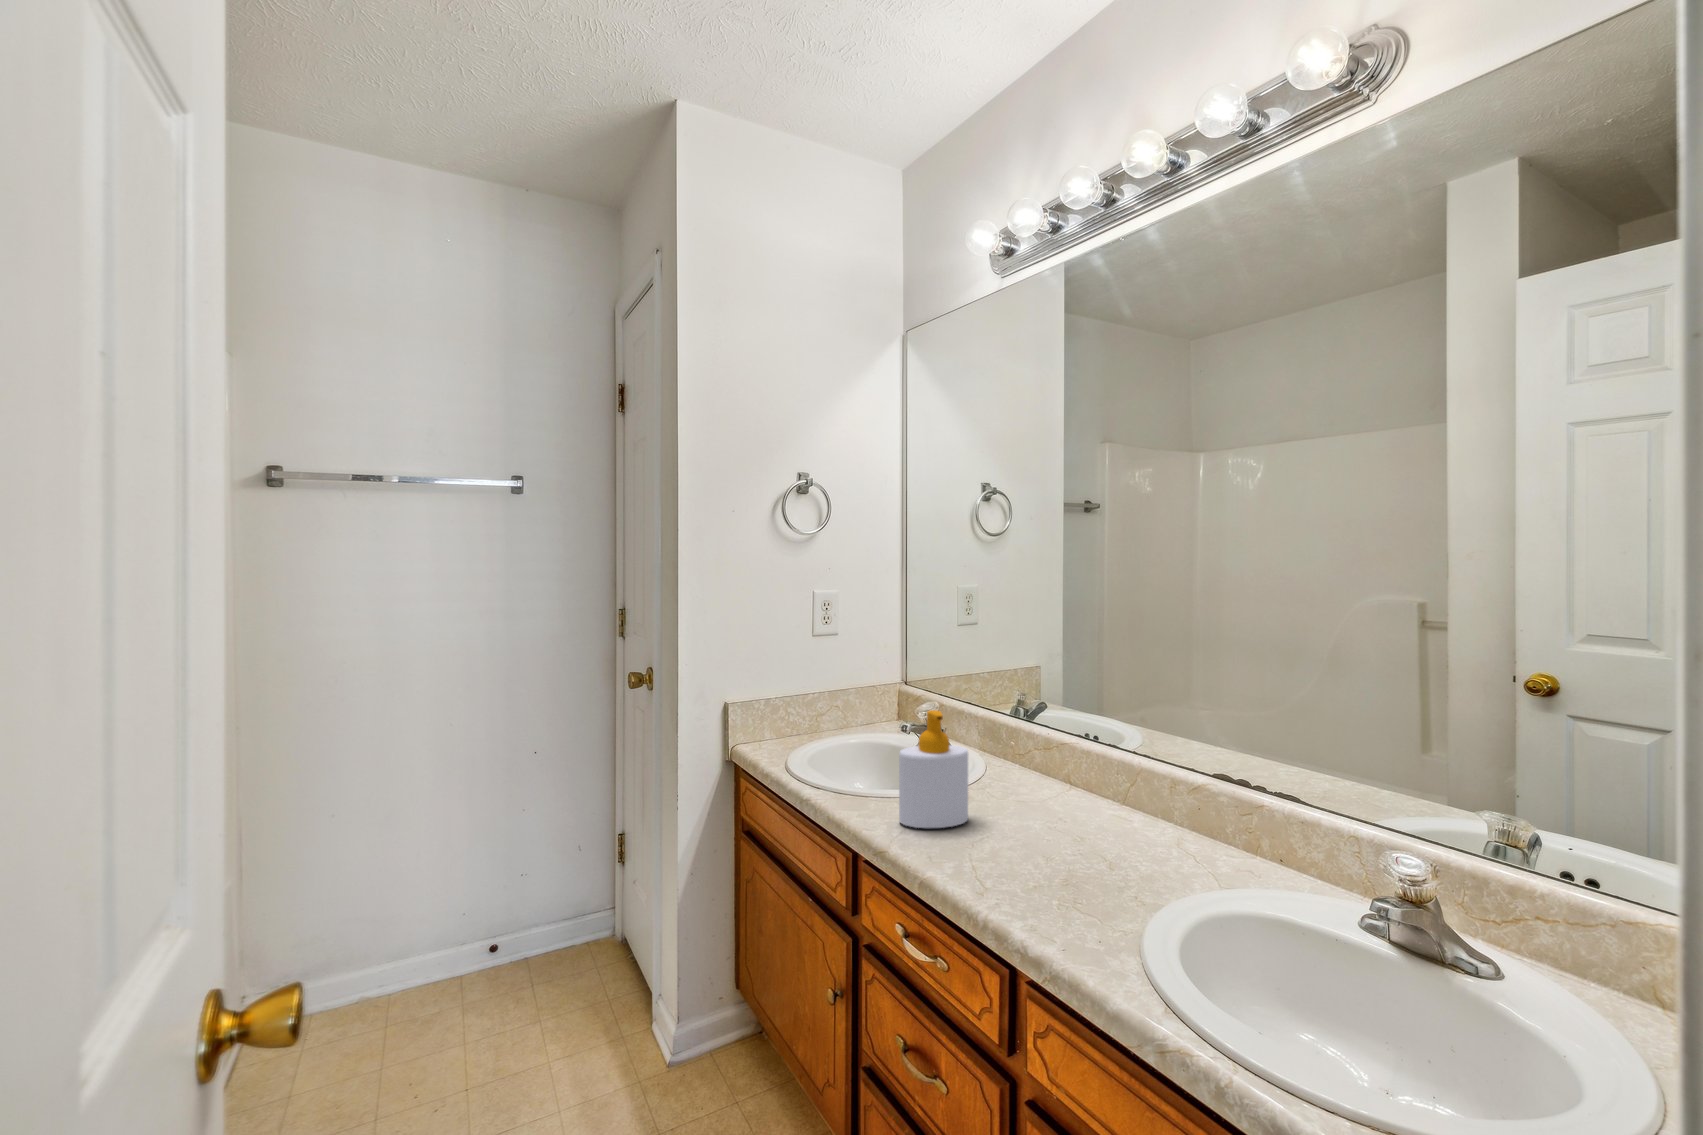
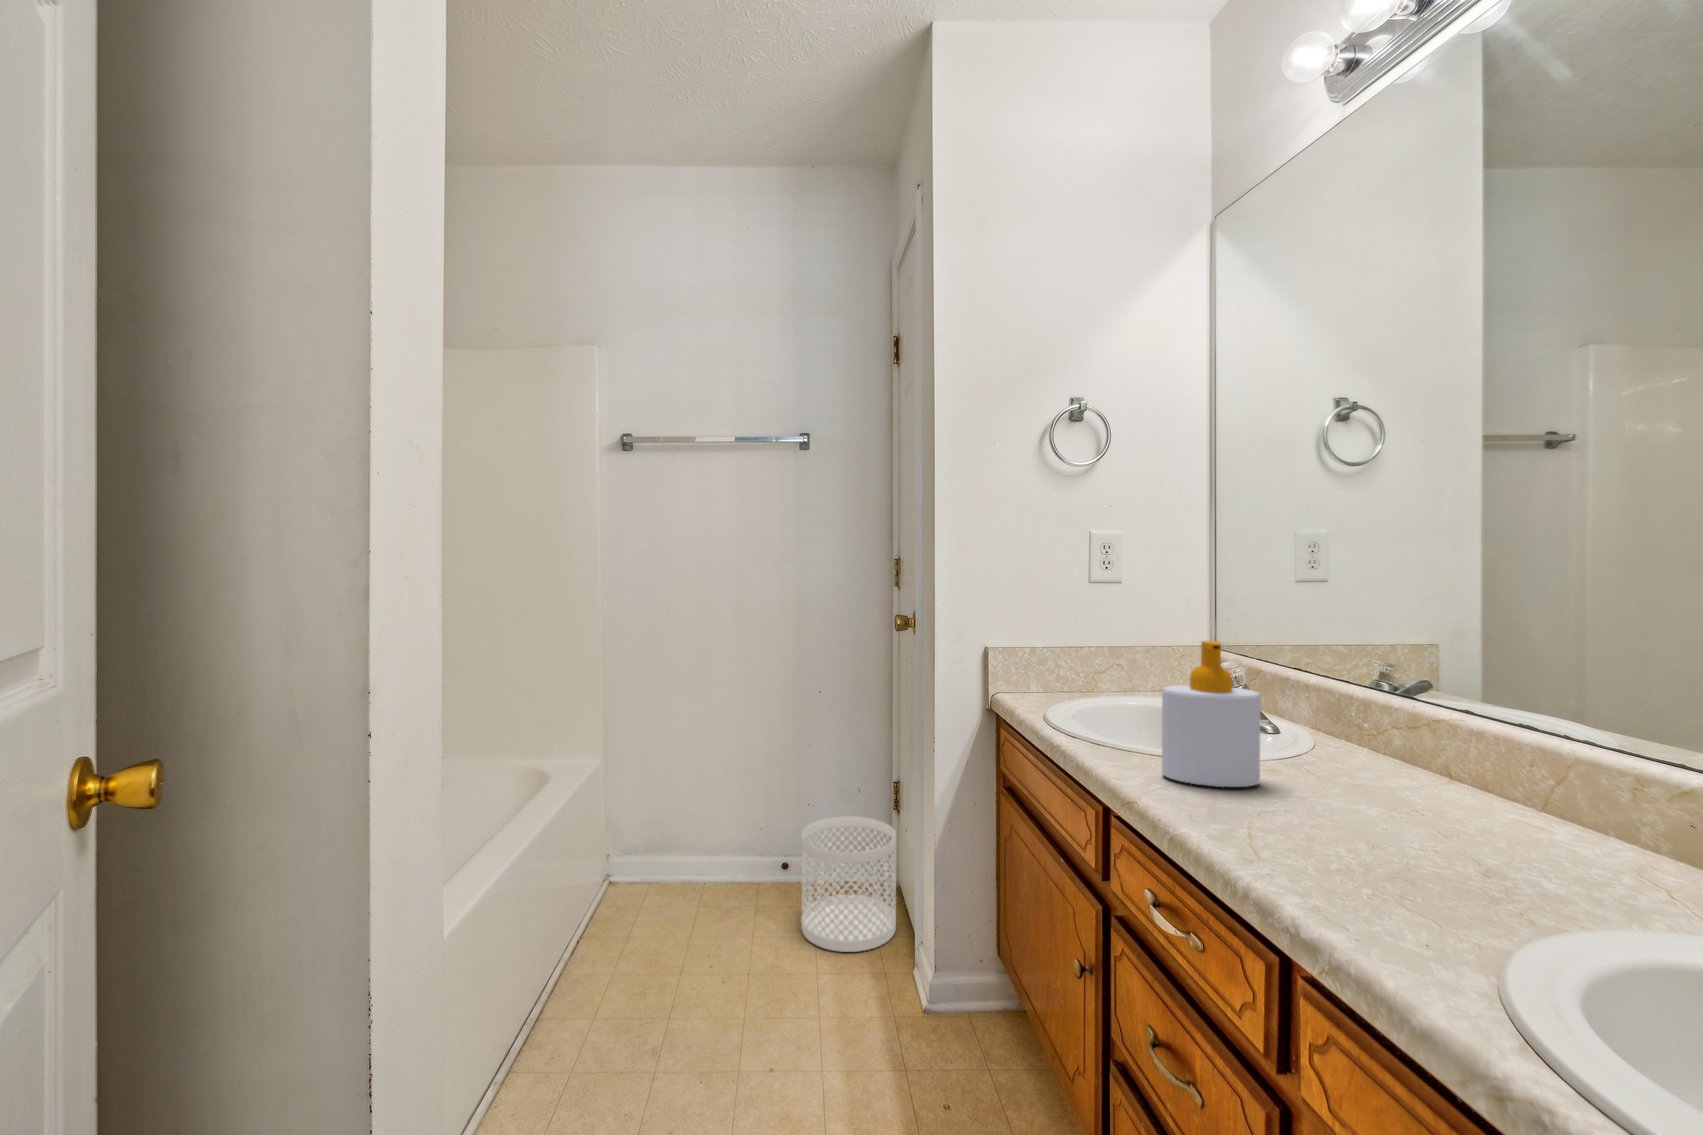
waste basket: none [519,876,624,1025] -> present [801,816,896,952]

